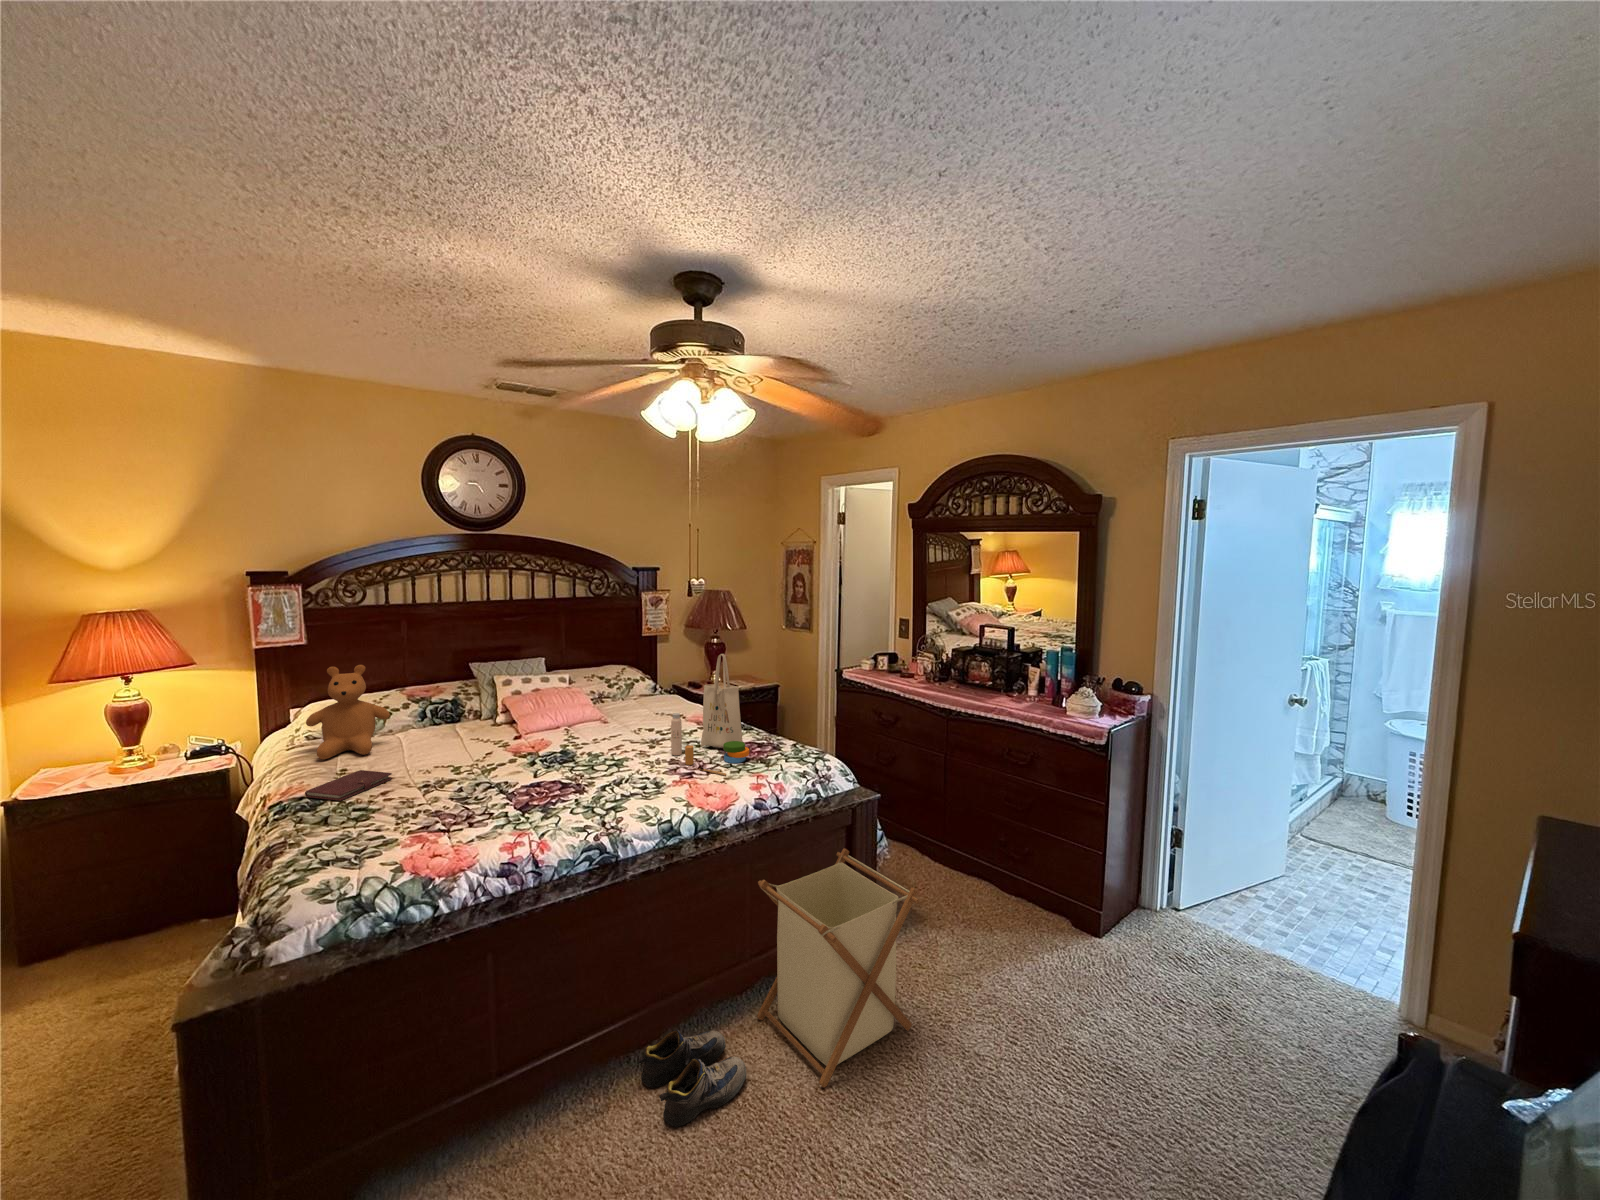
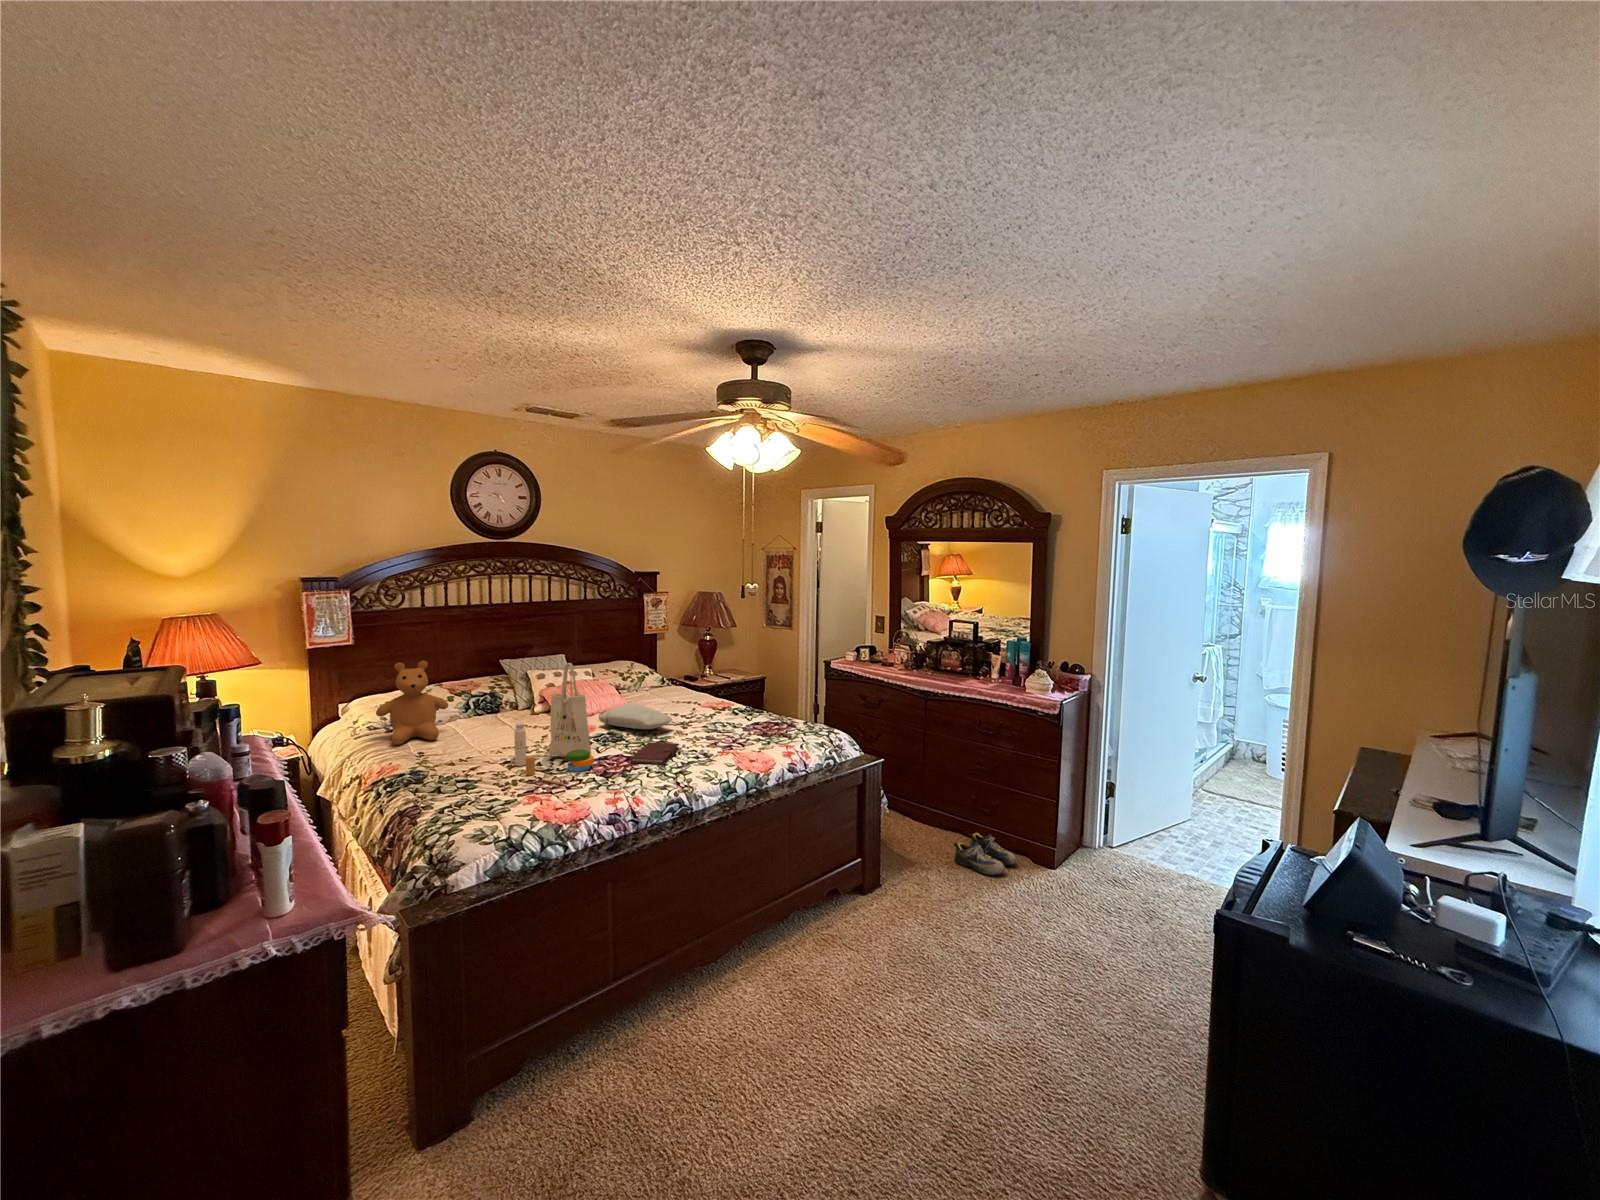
tote bag: present [671,654,749,776] -> present [515,663,594,785]
pillow: none [554,718,633,749] -> present [599,704,672,729]
notebook: present [305,770,392,801] -> present [630,742,679,764]
laundry basket: present [757,848,919,1087] -> none [795,803,926,983]
shoe: present [638,1030,746,1127] -> present [954,833,1017,875]

